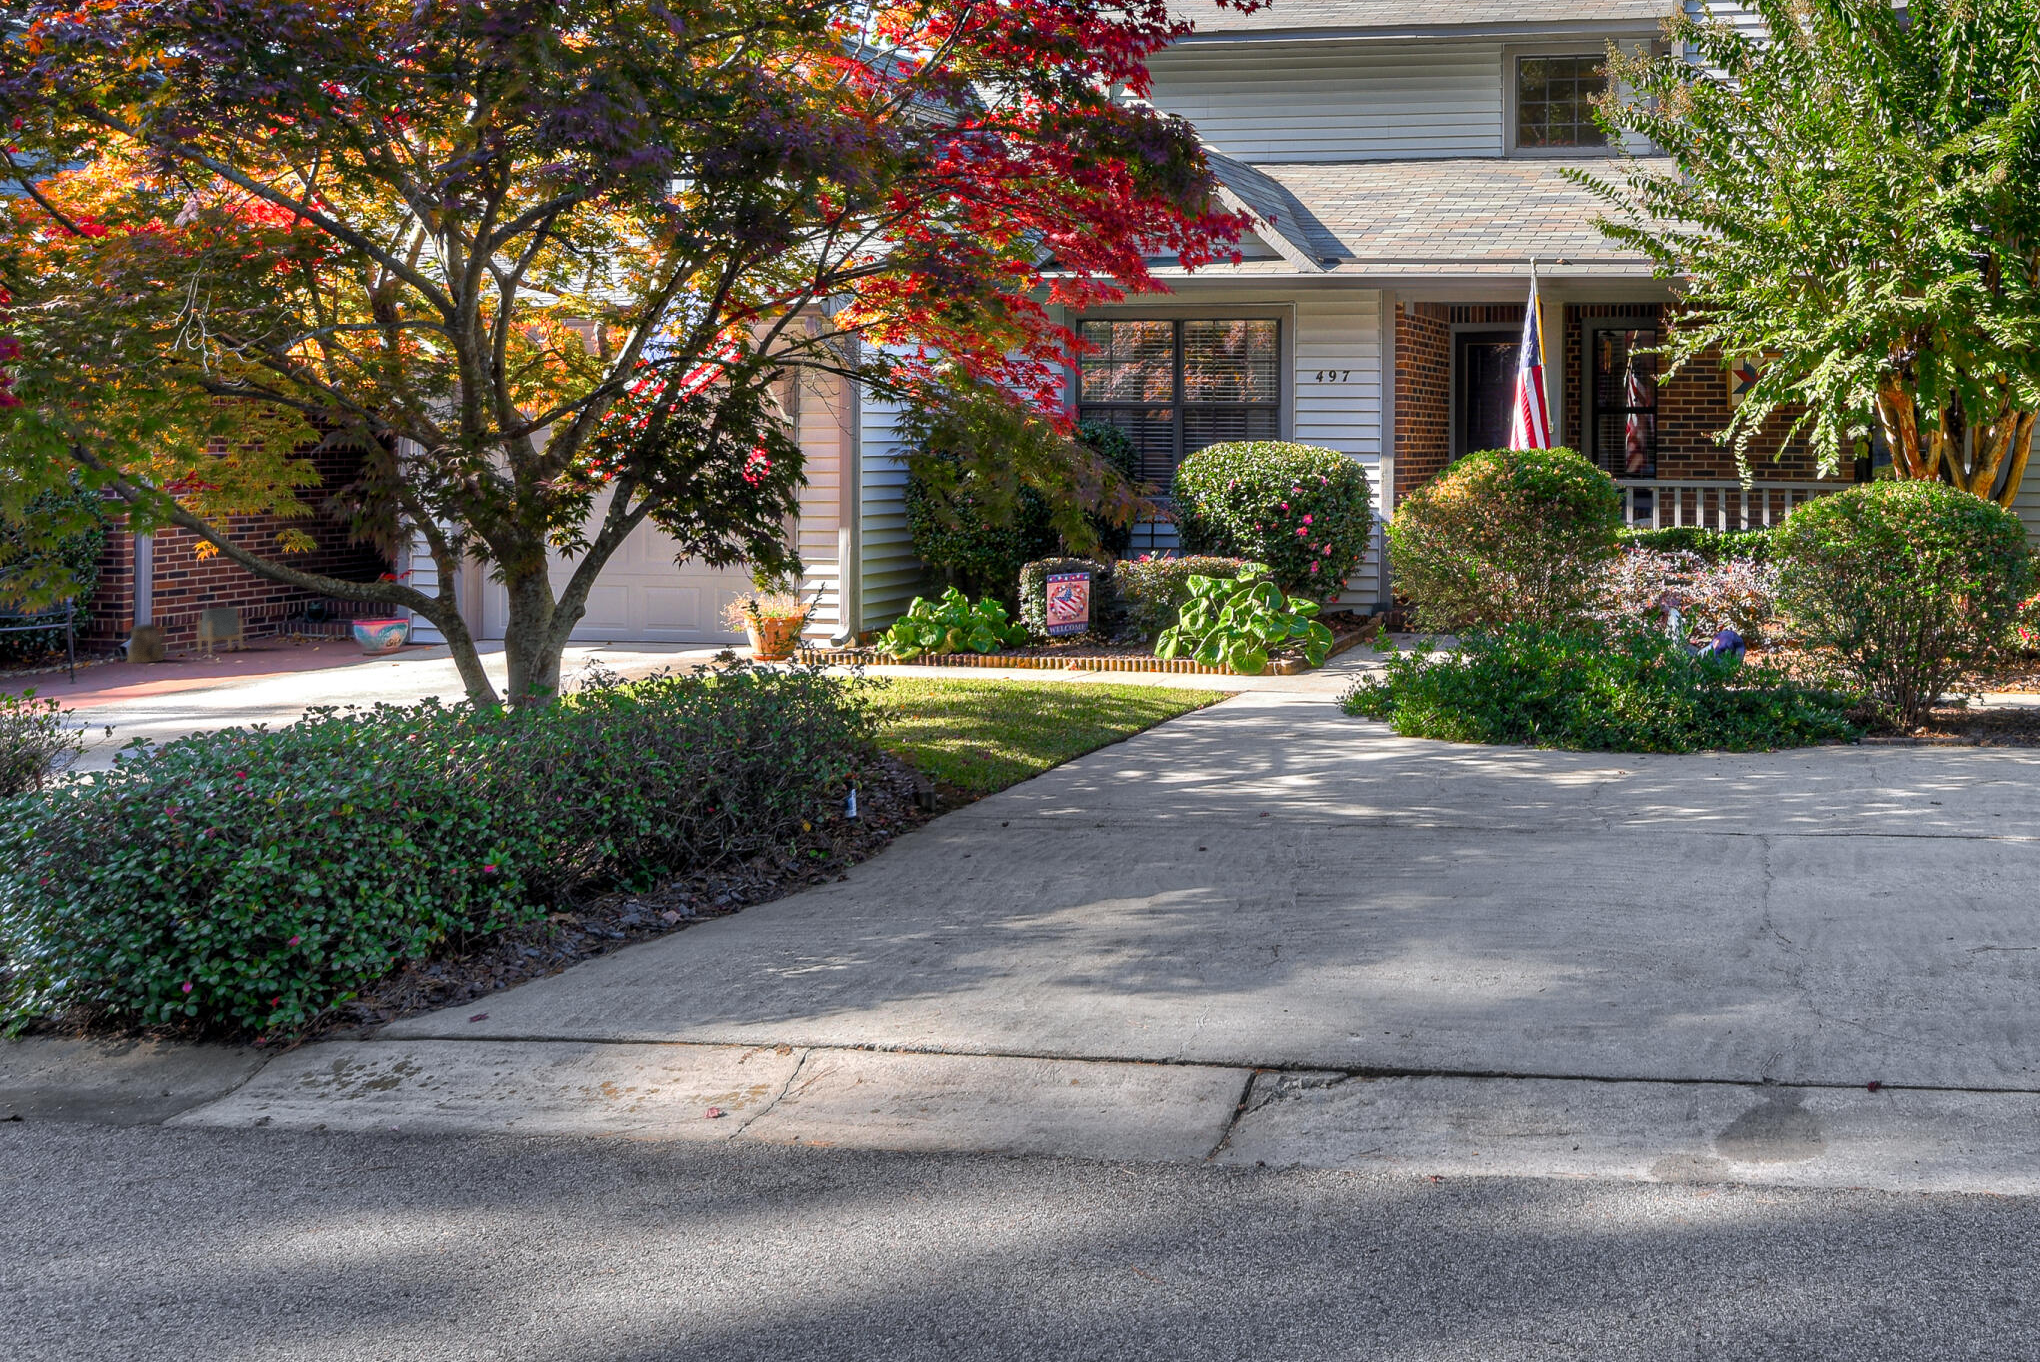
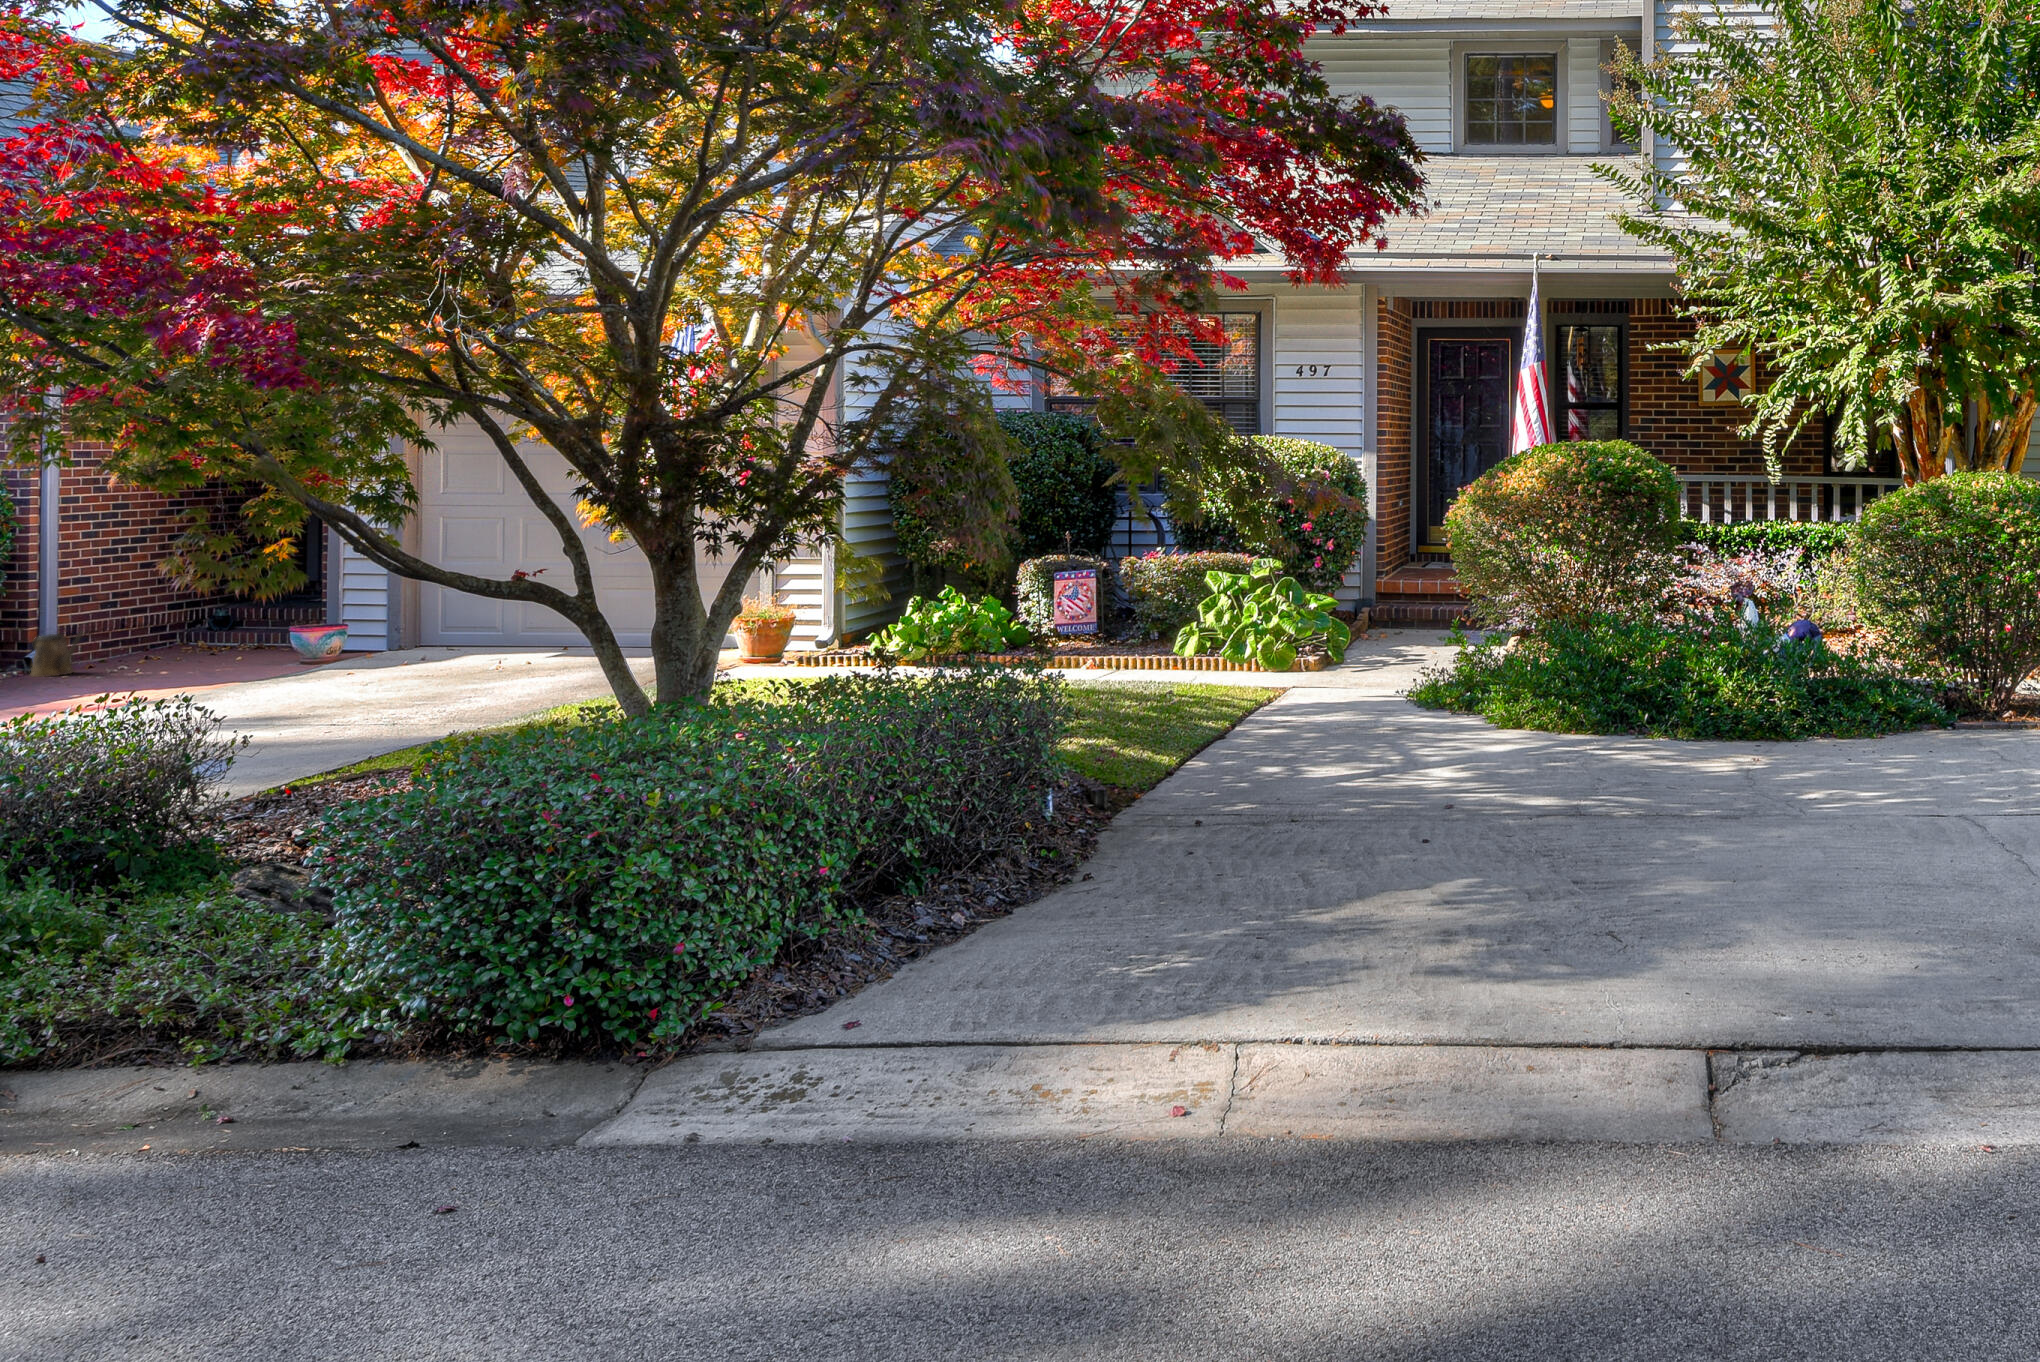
planter: present [198,607,243,652] -> none [104,614,156,665]

